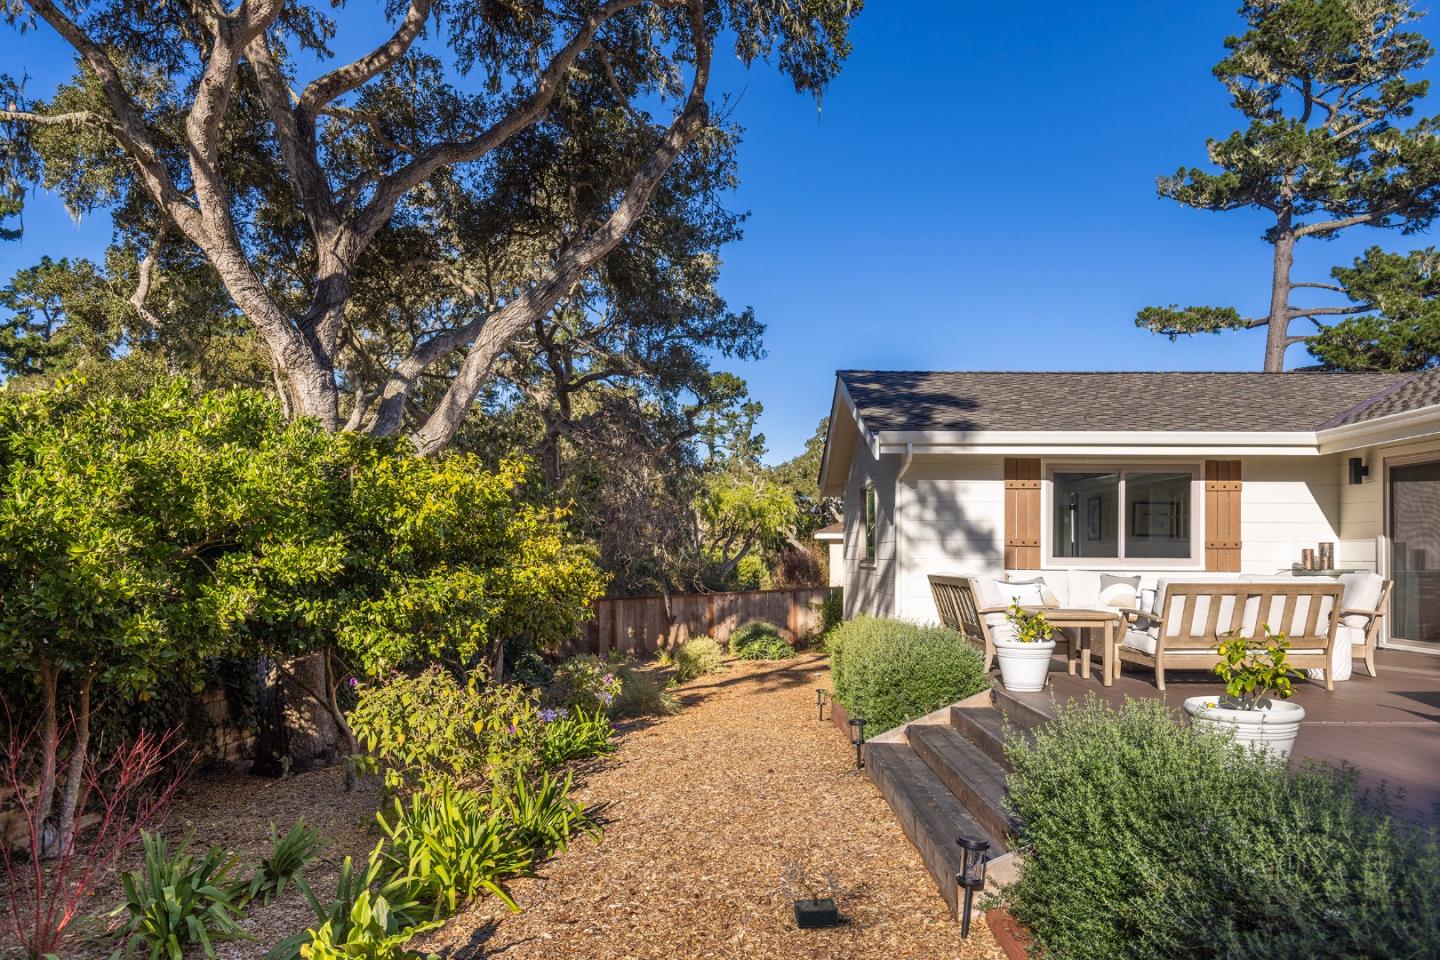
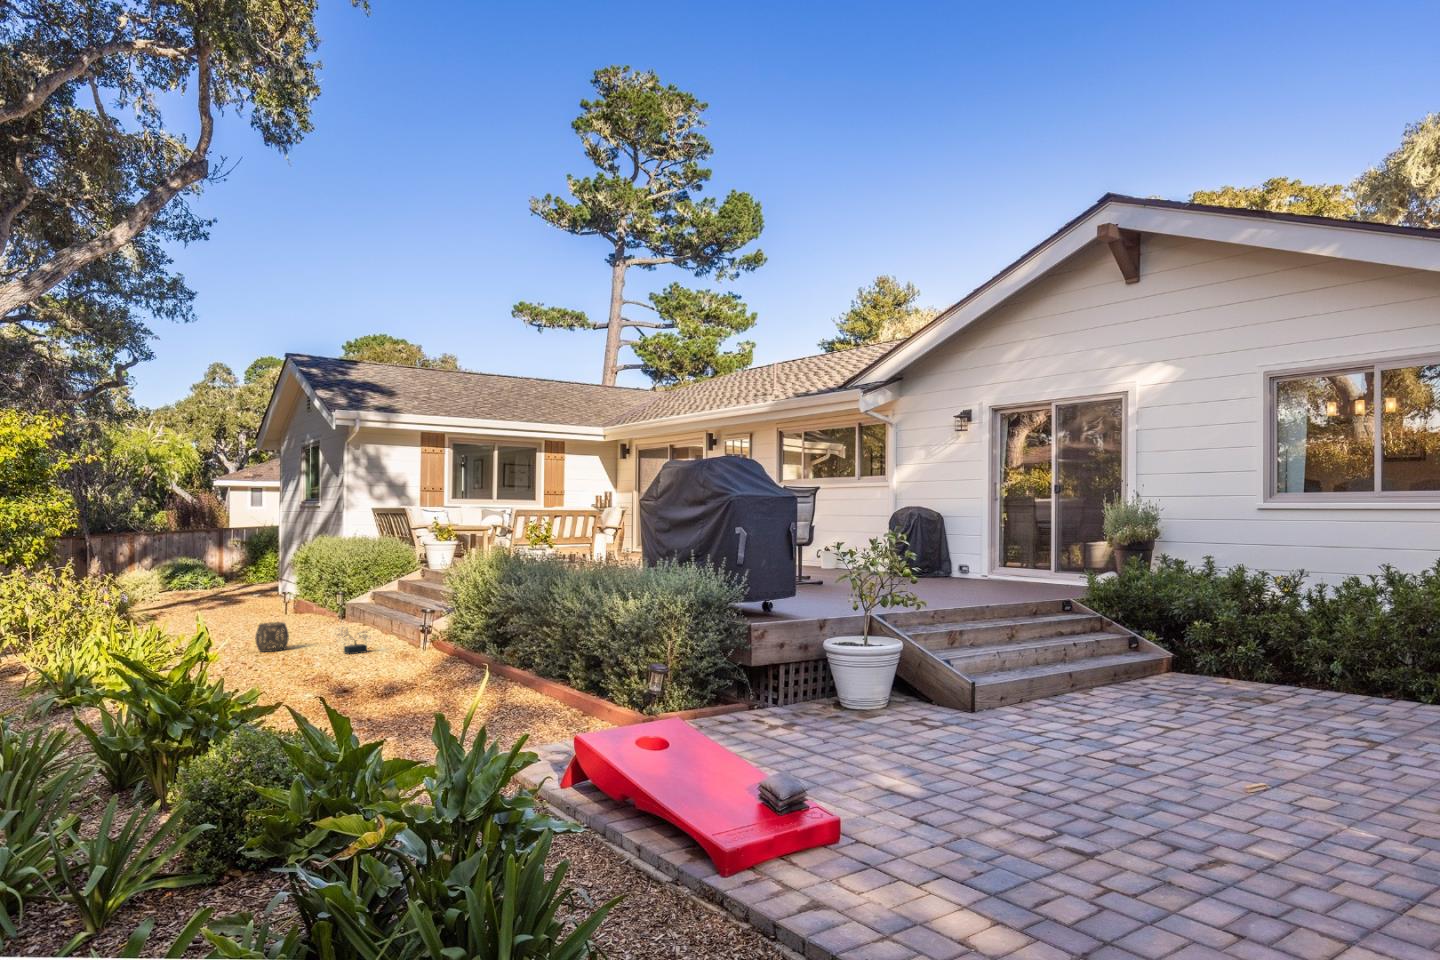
woven basket: none [682,790,736,852] -> present [255,622,289,652]

